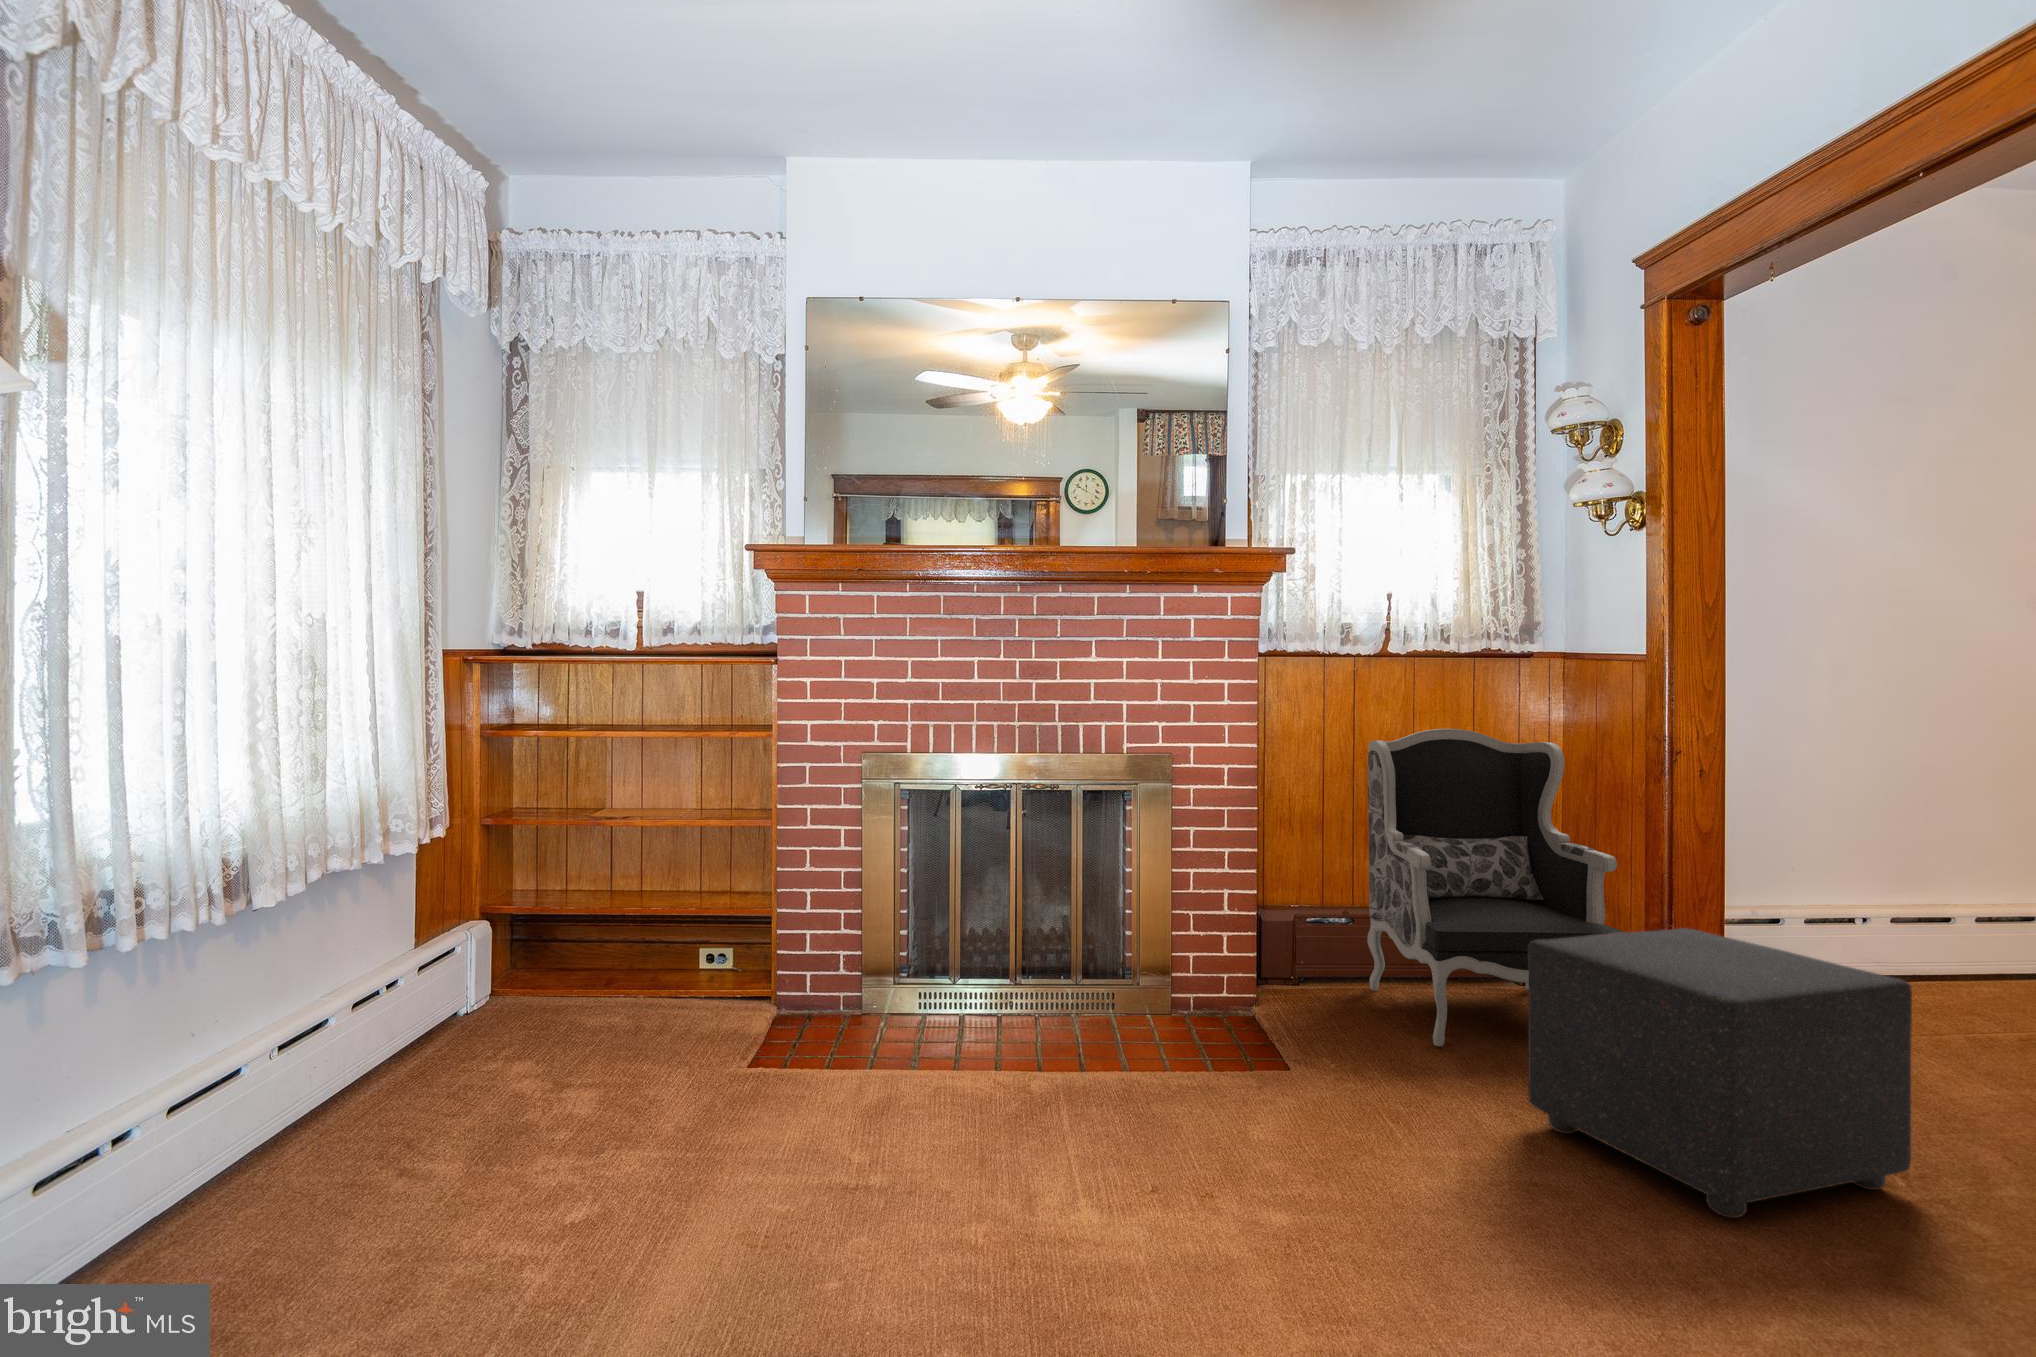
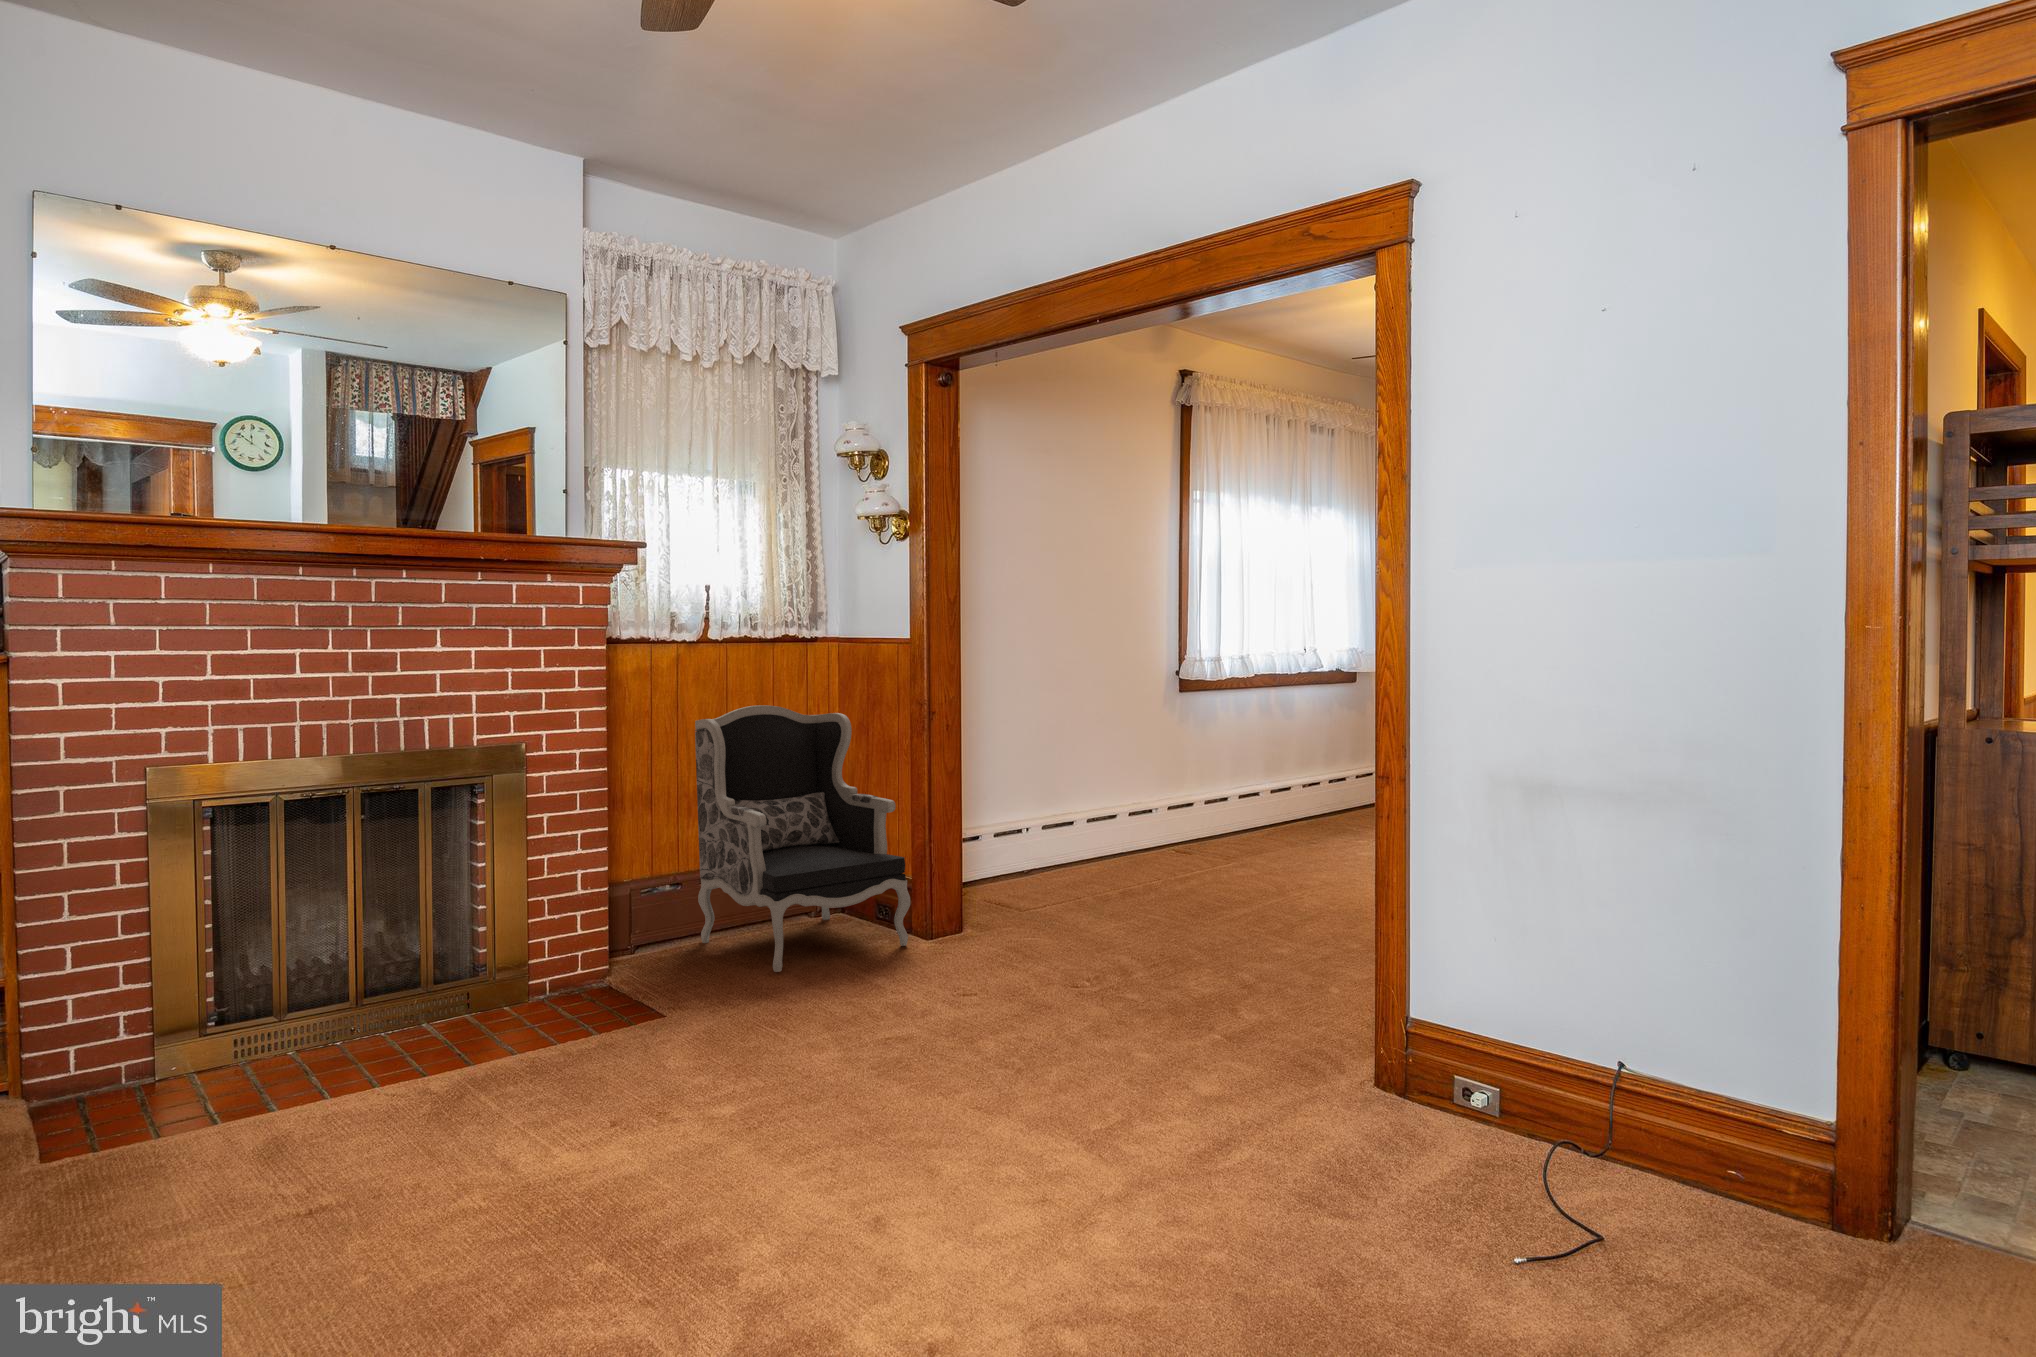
ottoman: present [1528,928,1912,1218] -> none [861,845,1079,1027]

